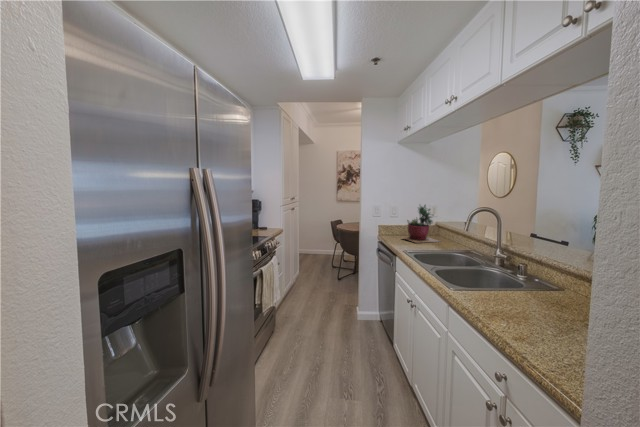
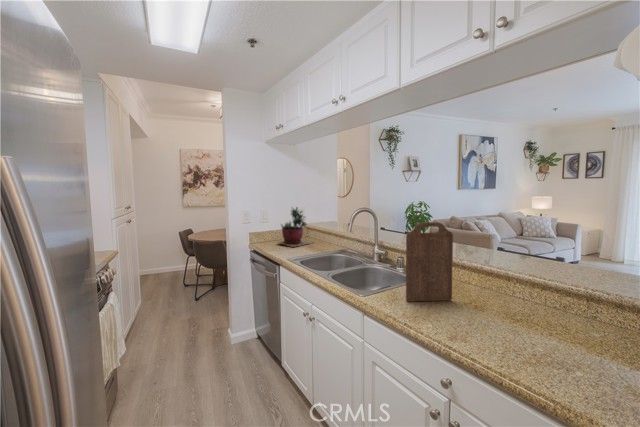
cutting board: none [496,223,561,312] -> present [406,222,453,302]

